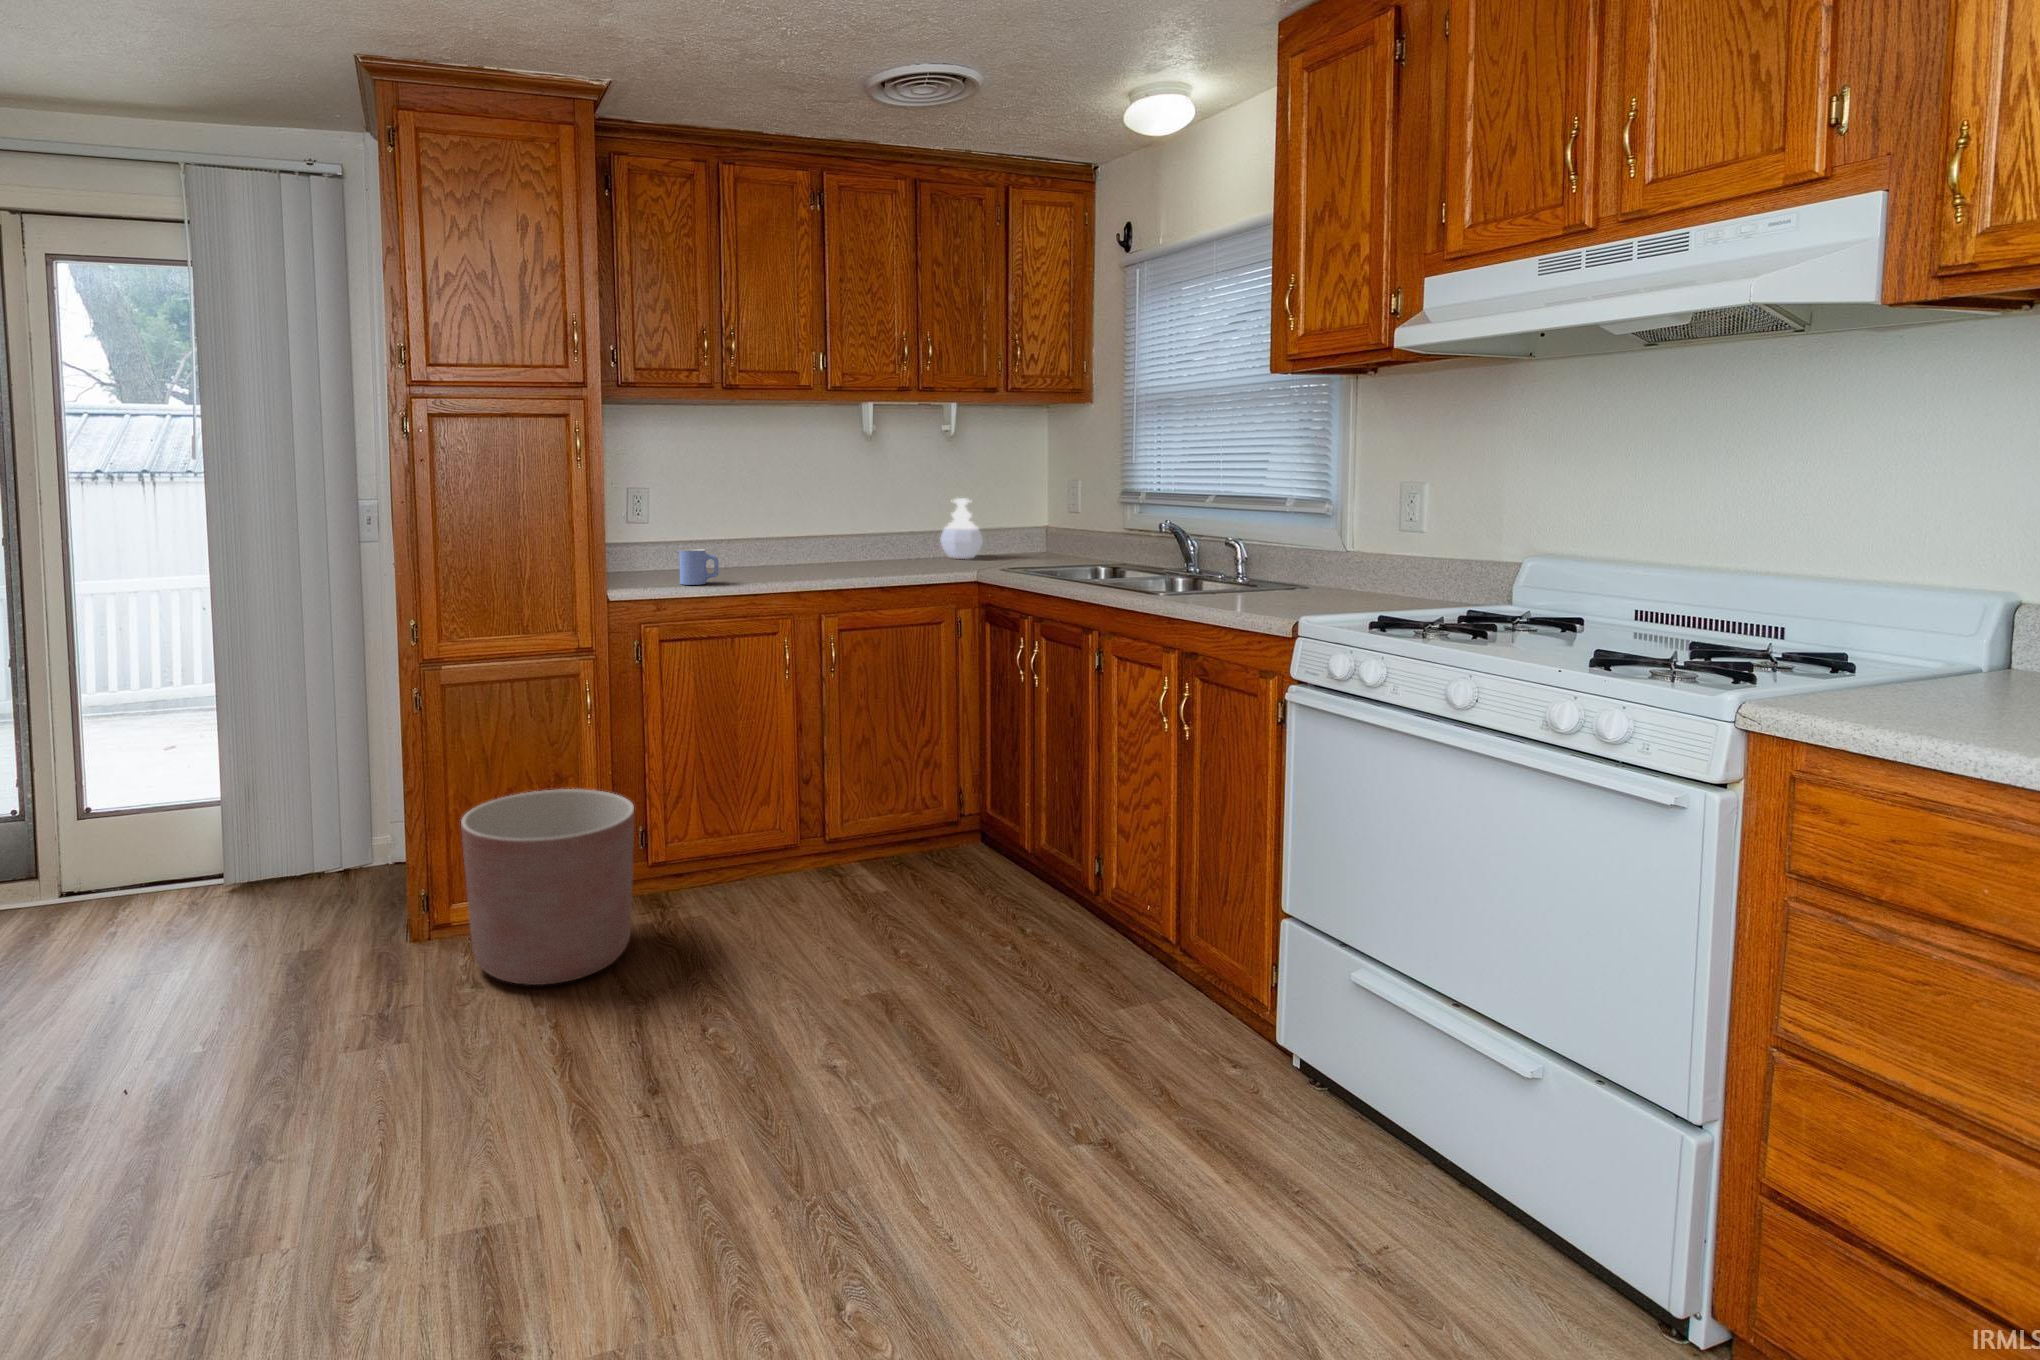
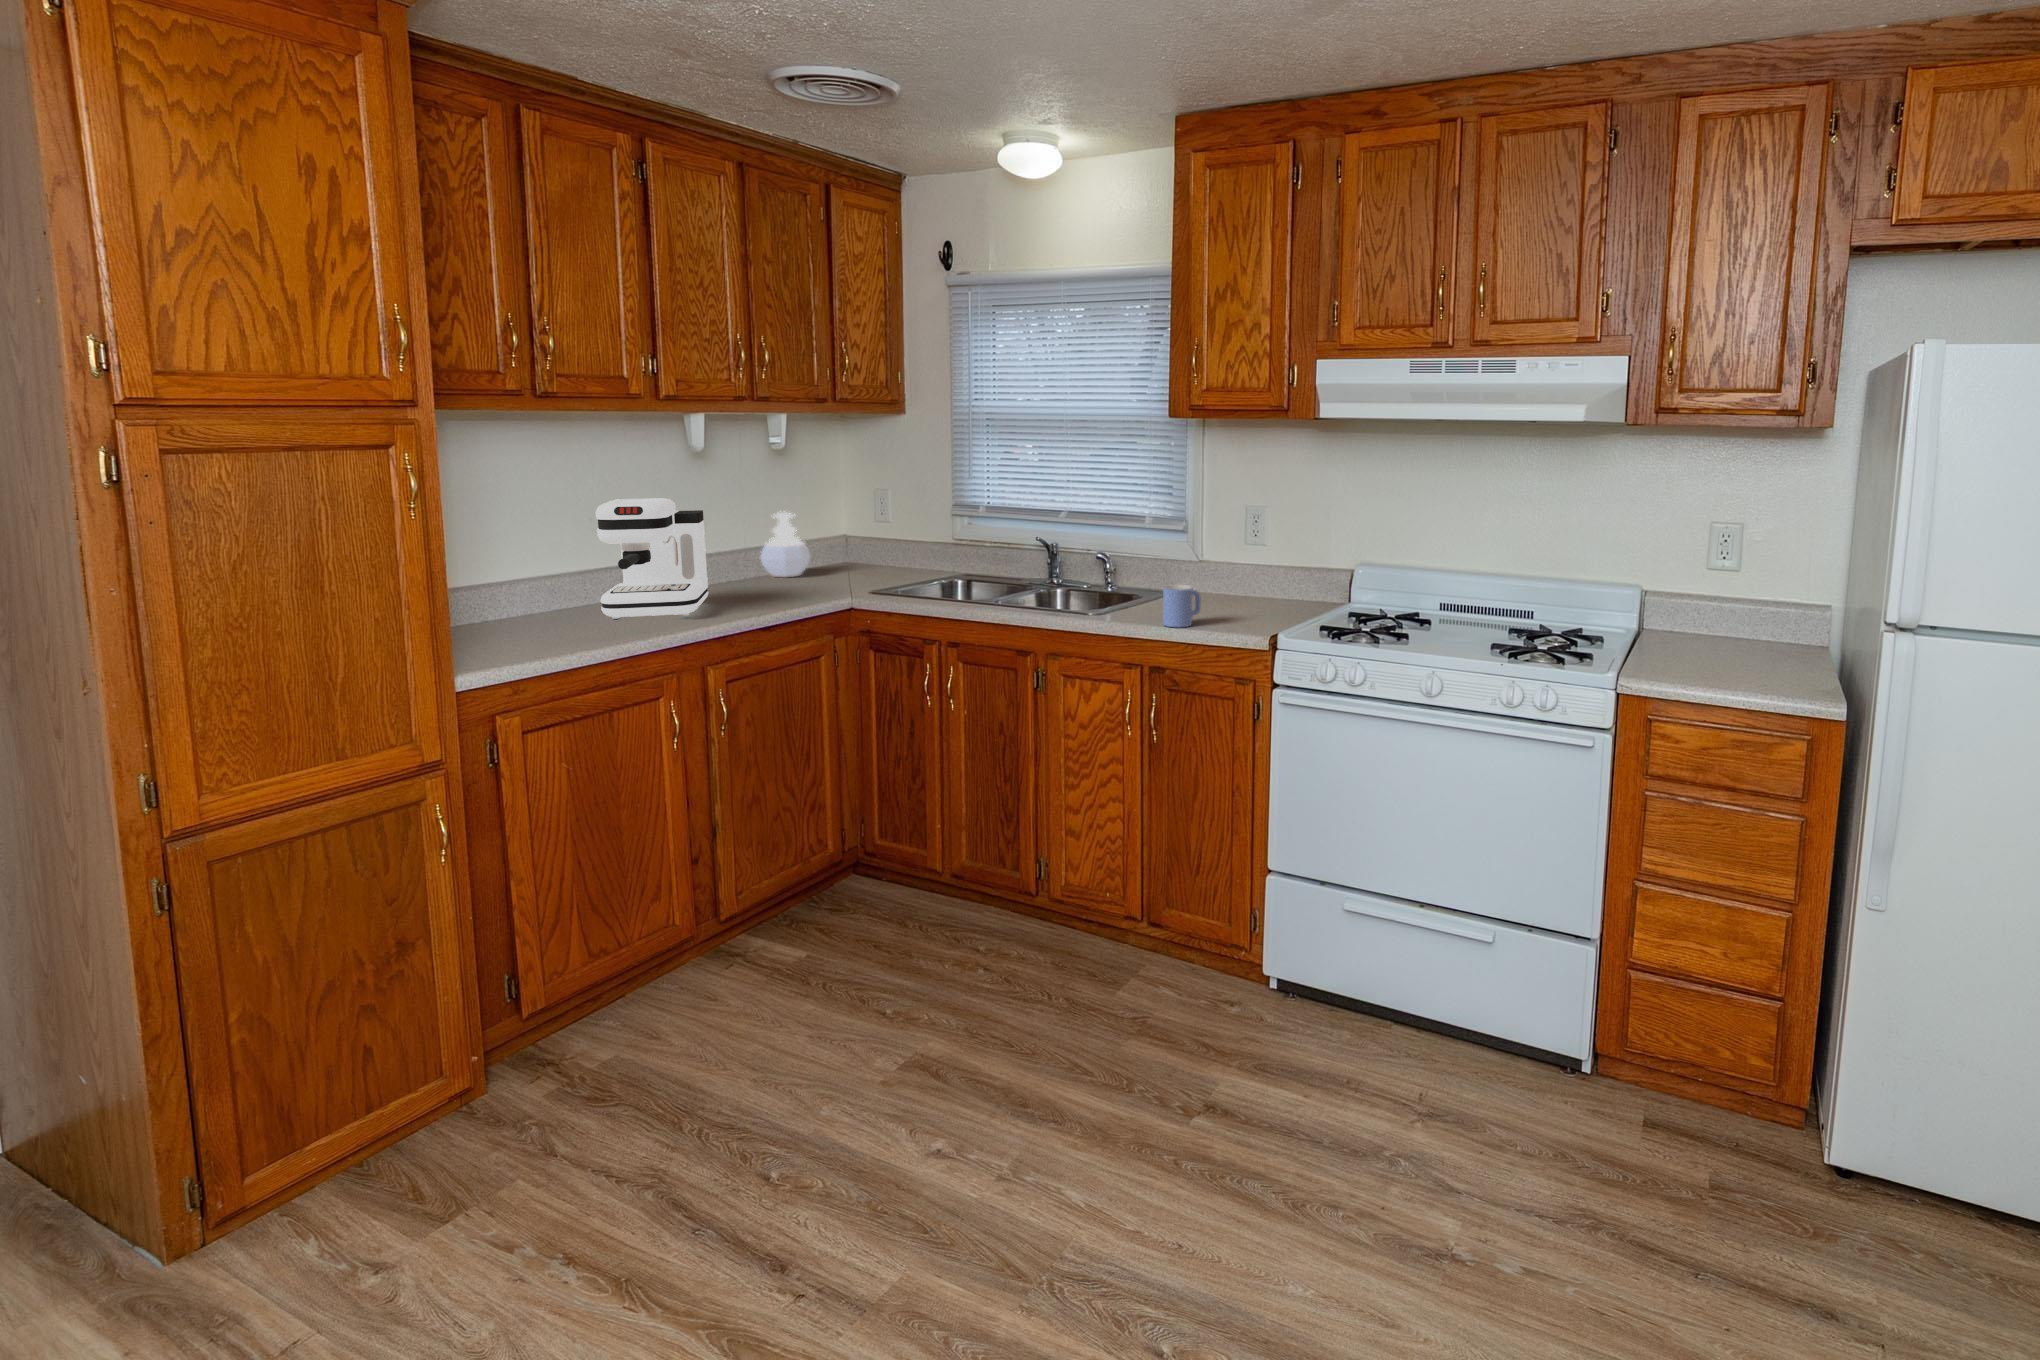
coffee maker: none [771,474,865,573] -> present [596,499,708,619]
mug: present [679,549,719,585] -> present [1163,585,1201,627]
planter: present [461,789,634,985] -> none [310,942,582,1237]

